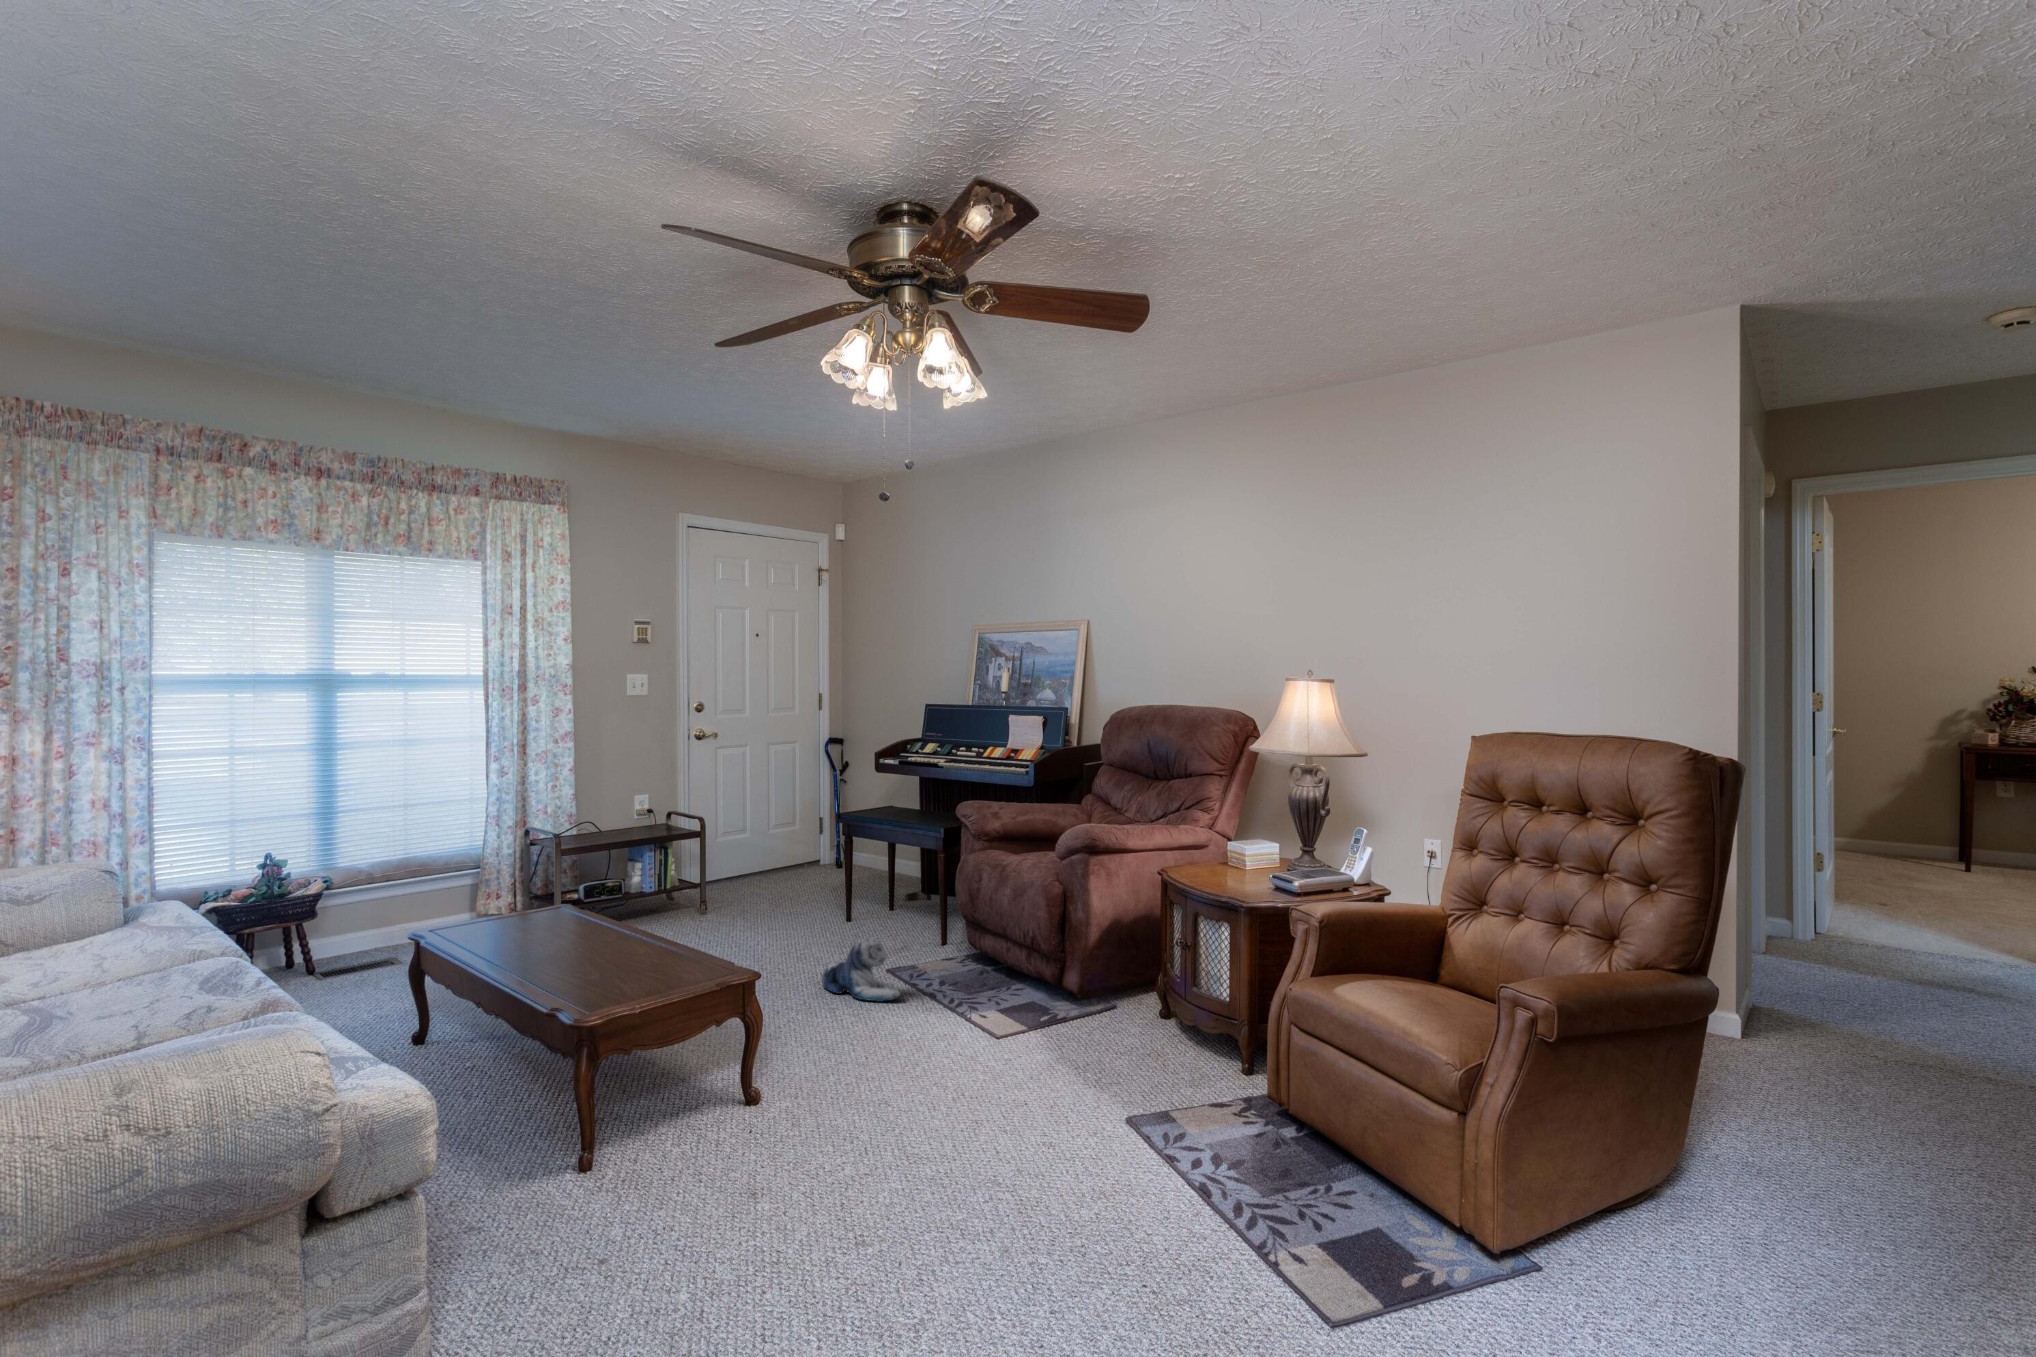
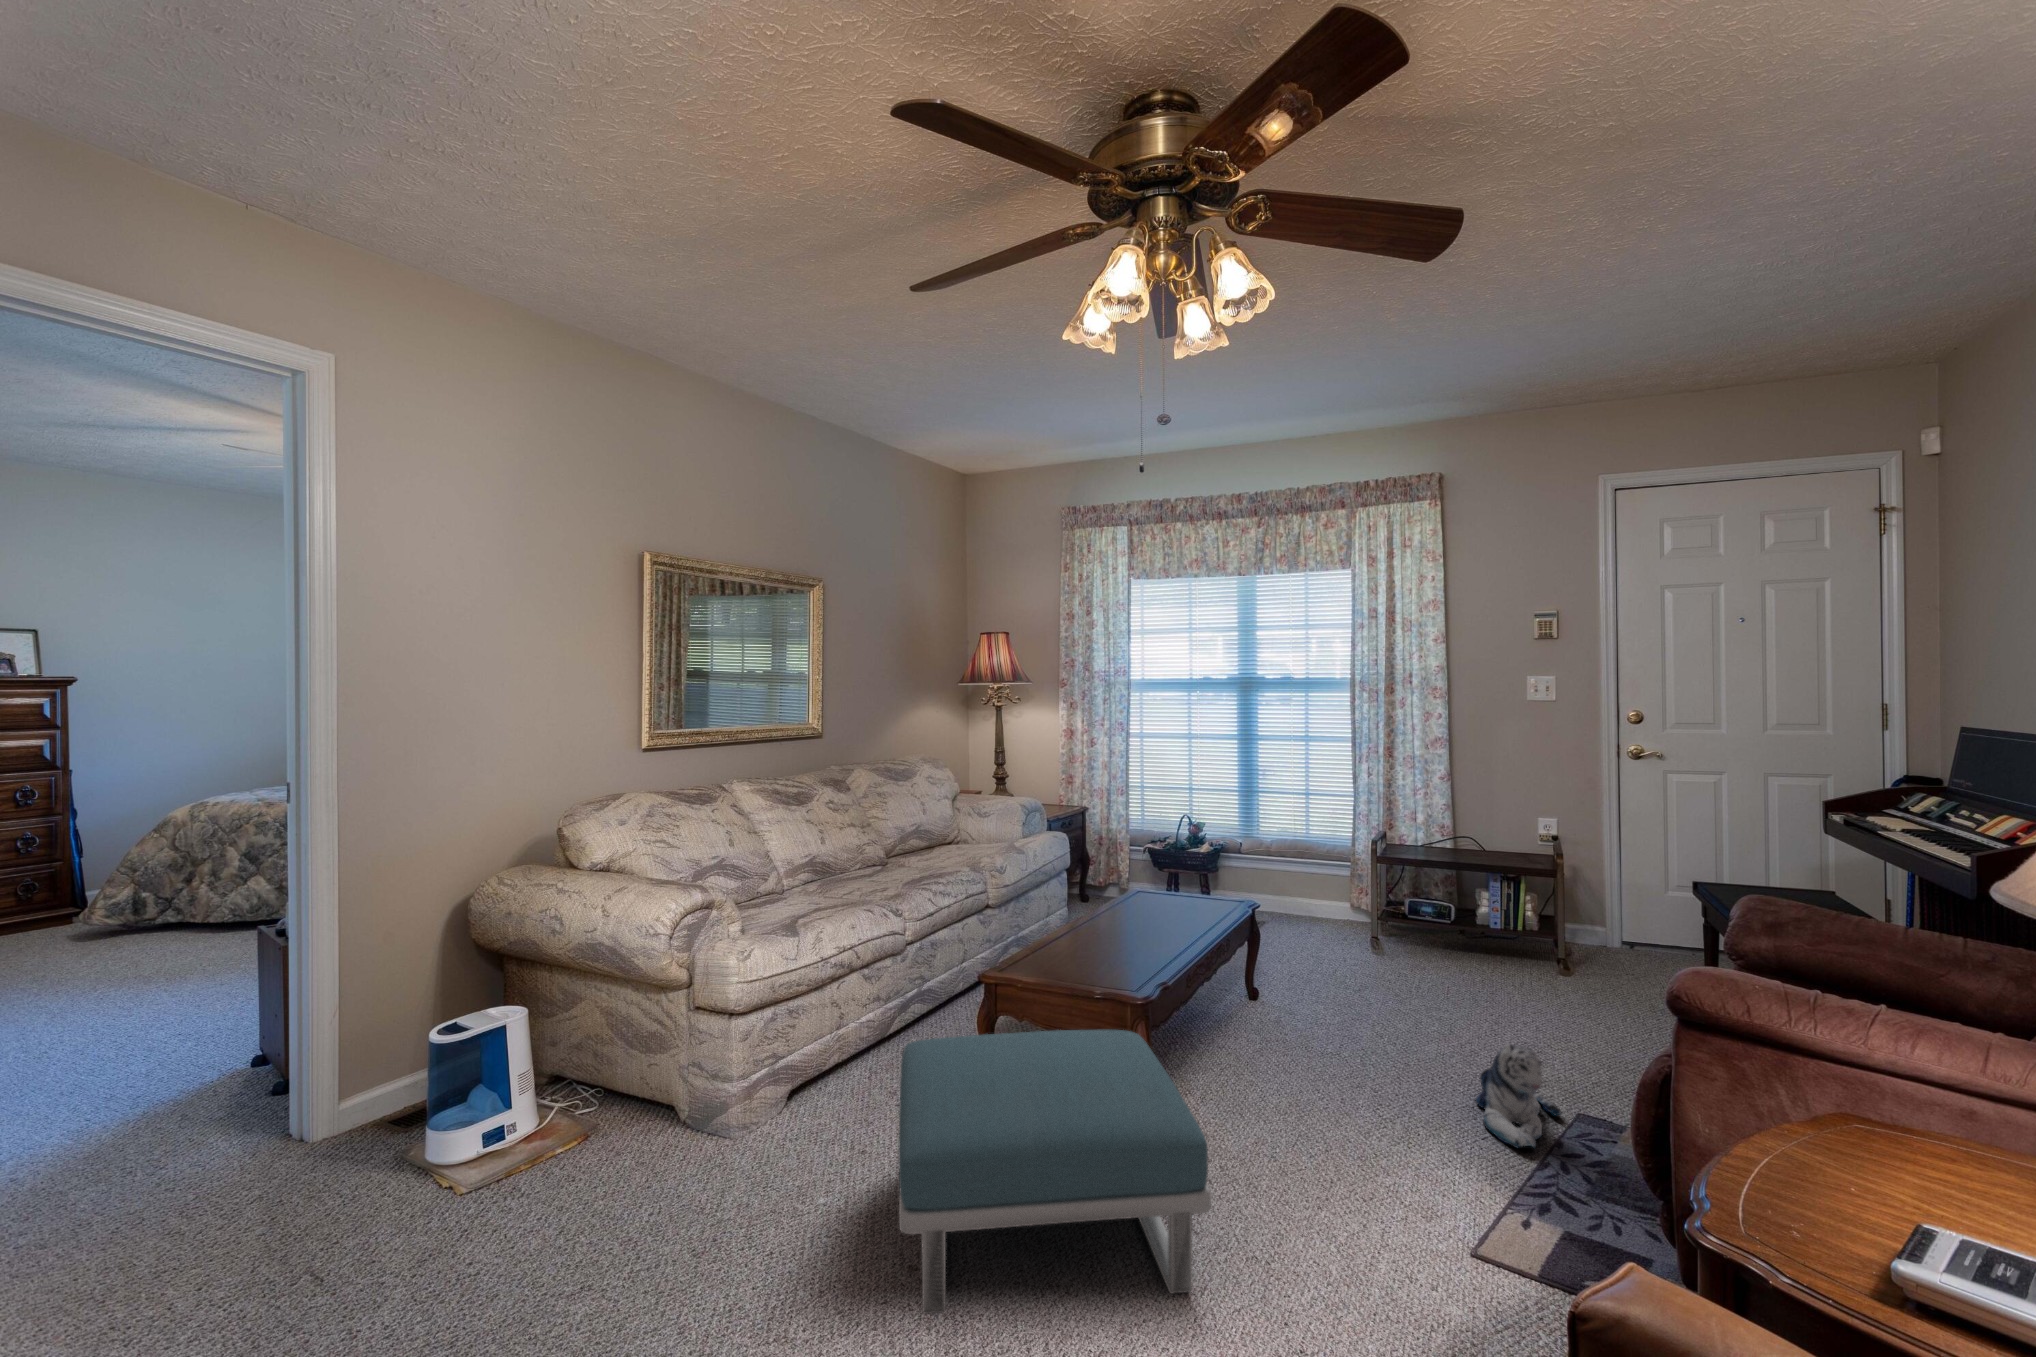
footstool: none [656,1010,967,1249] -> present [898,1030,1211,1314]

